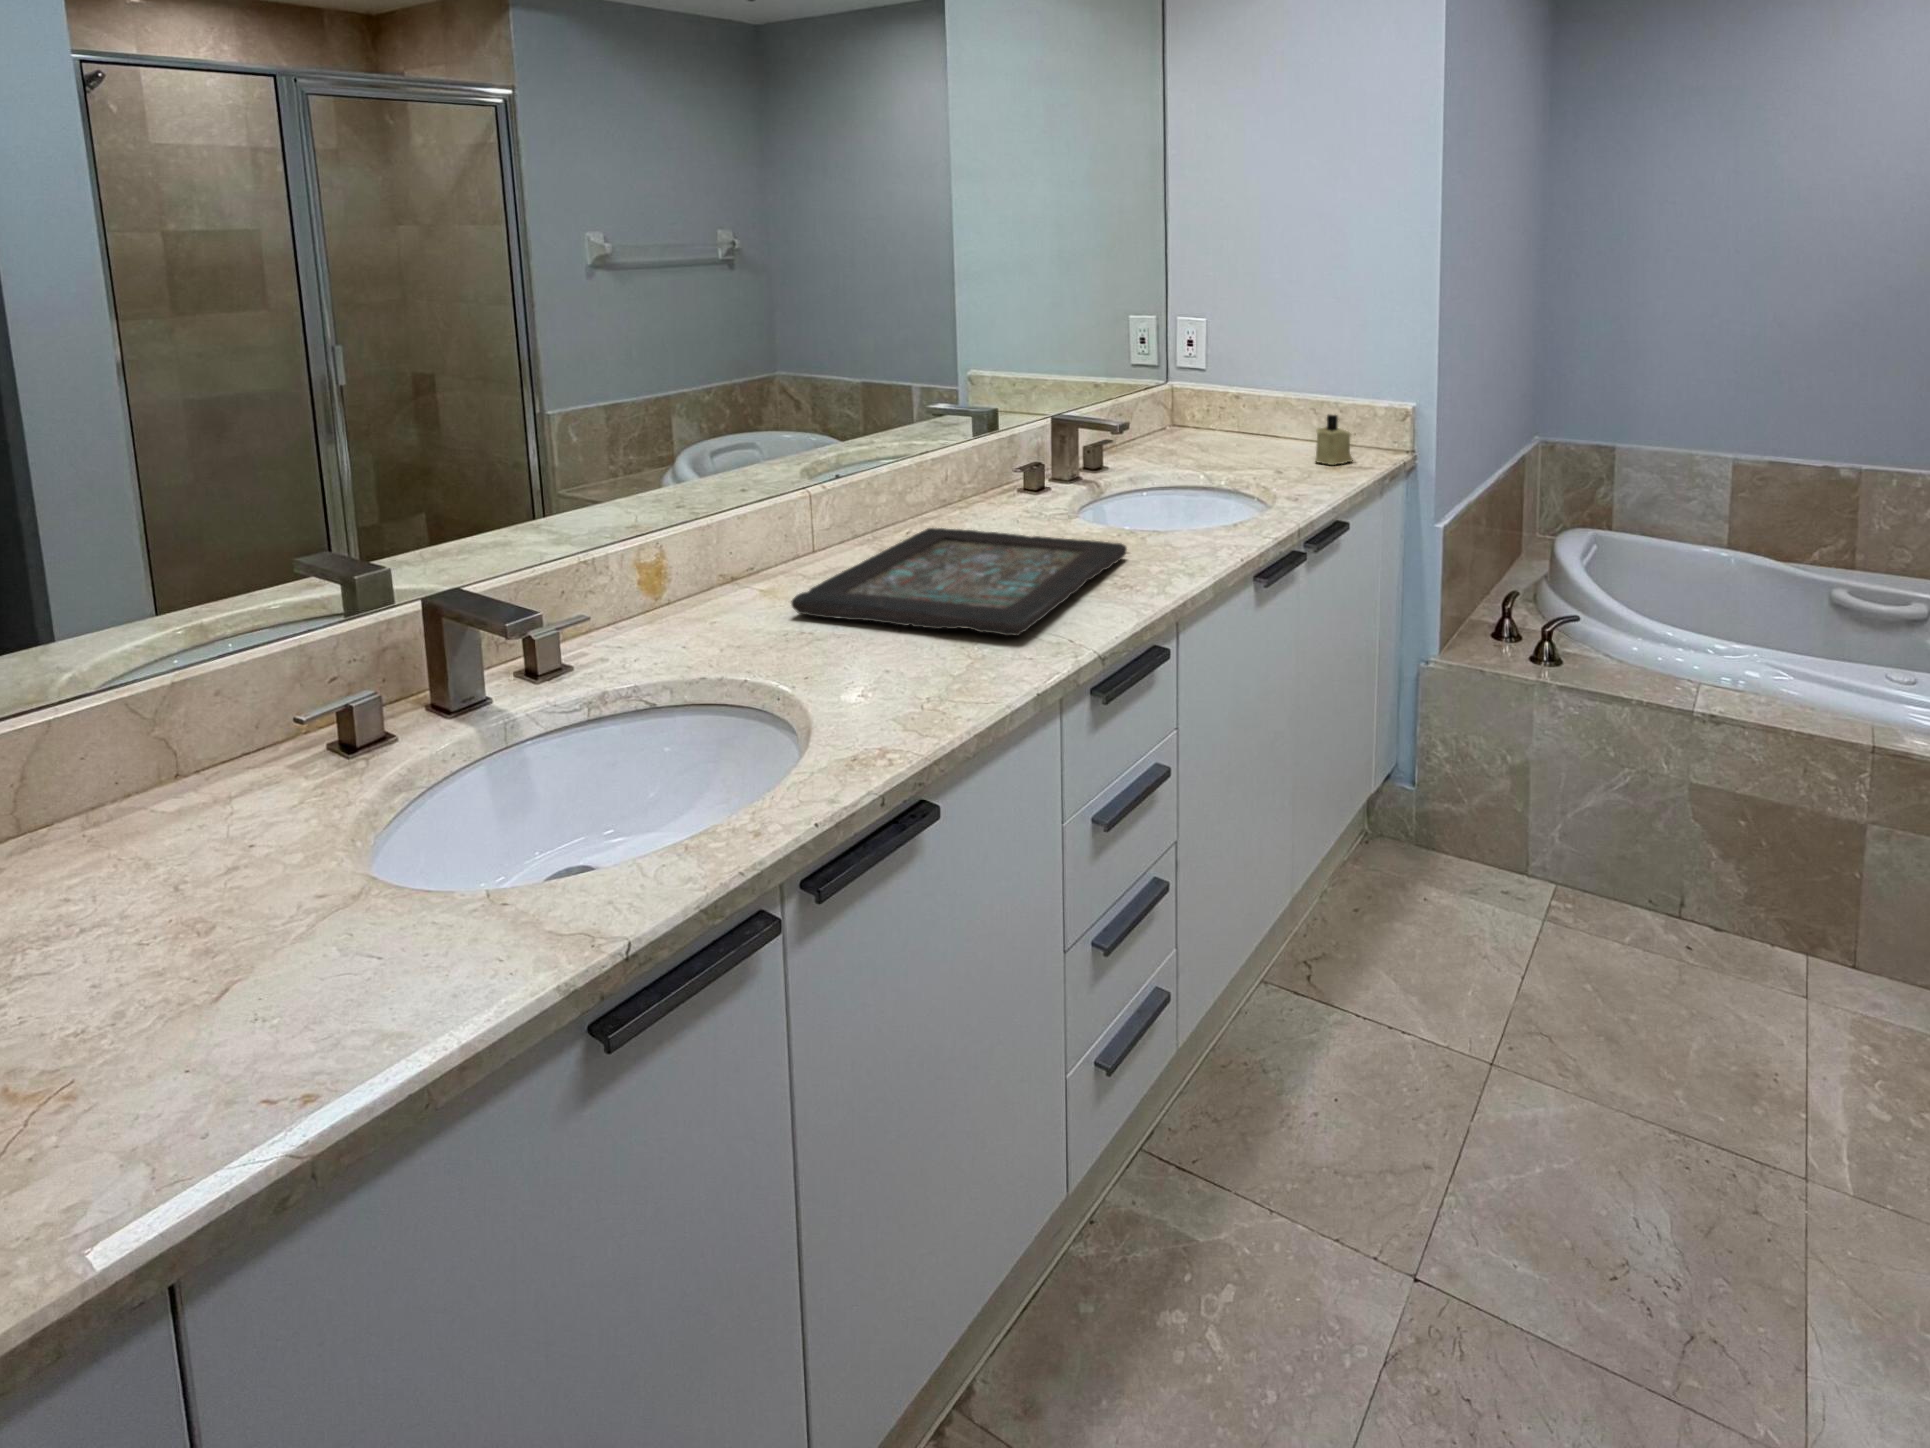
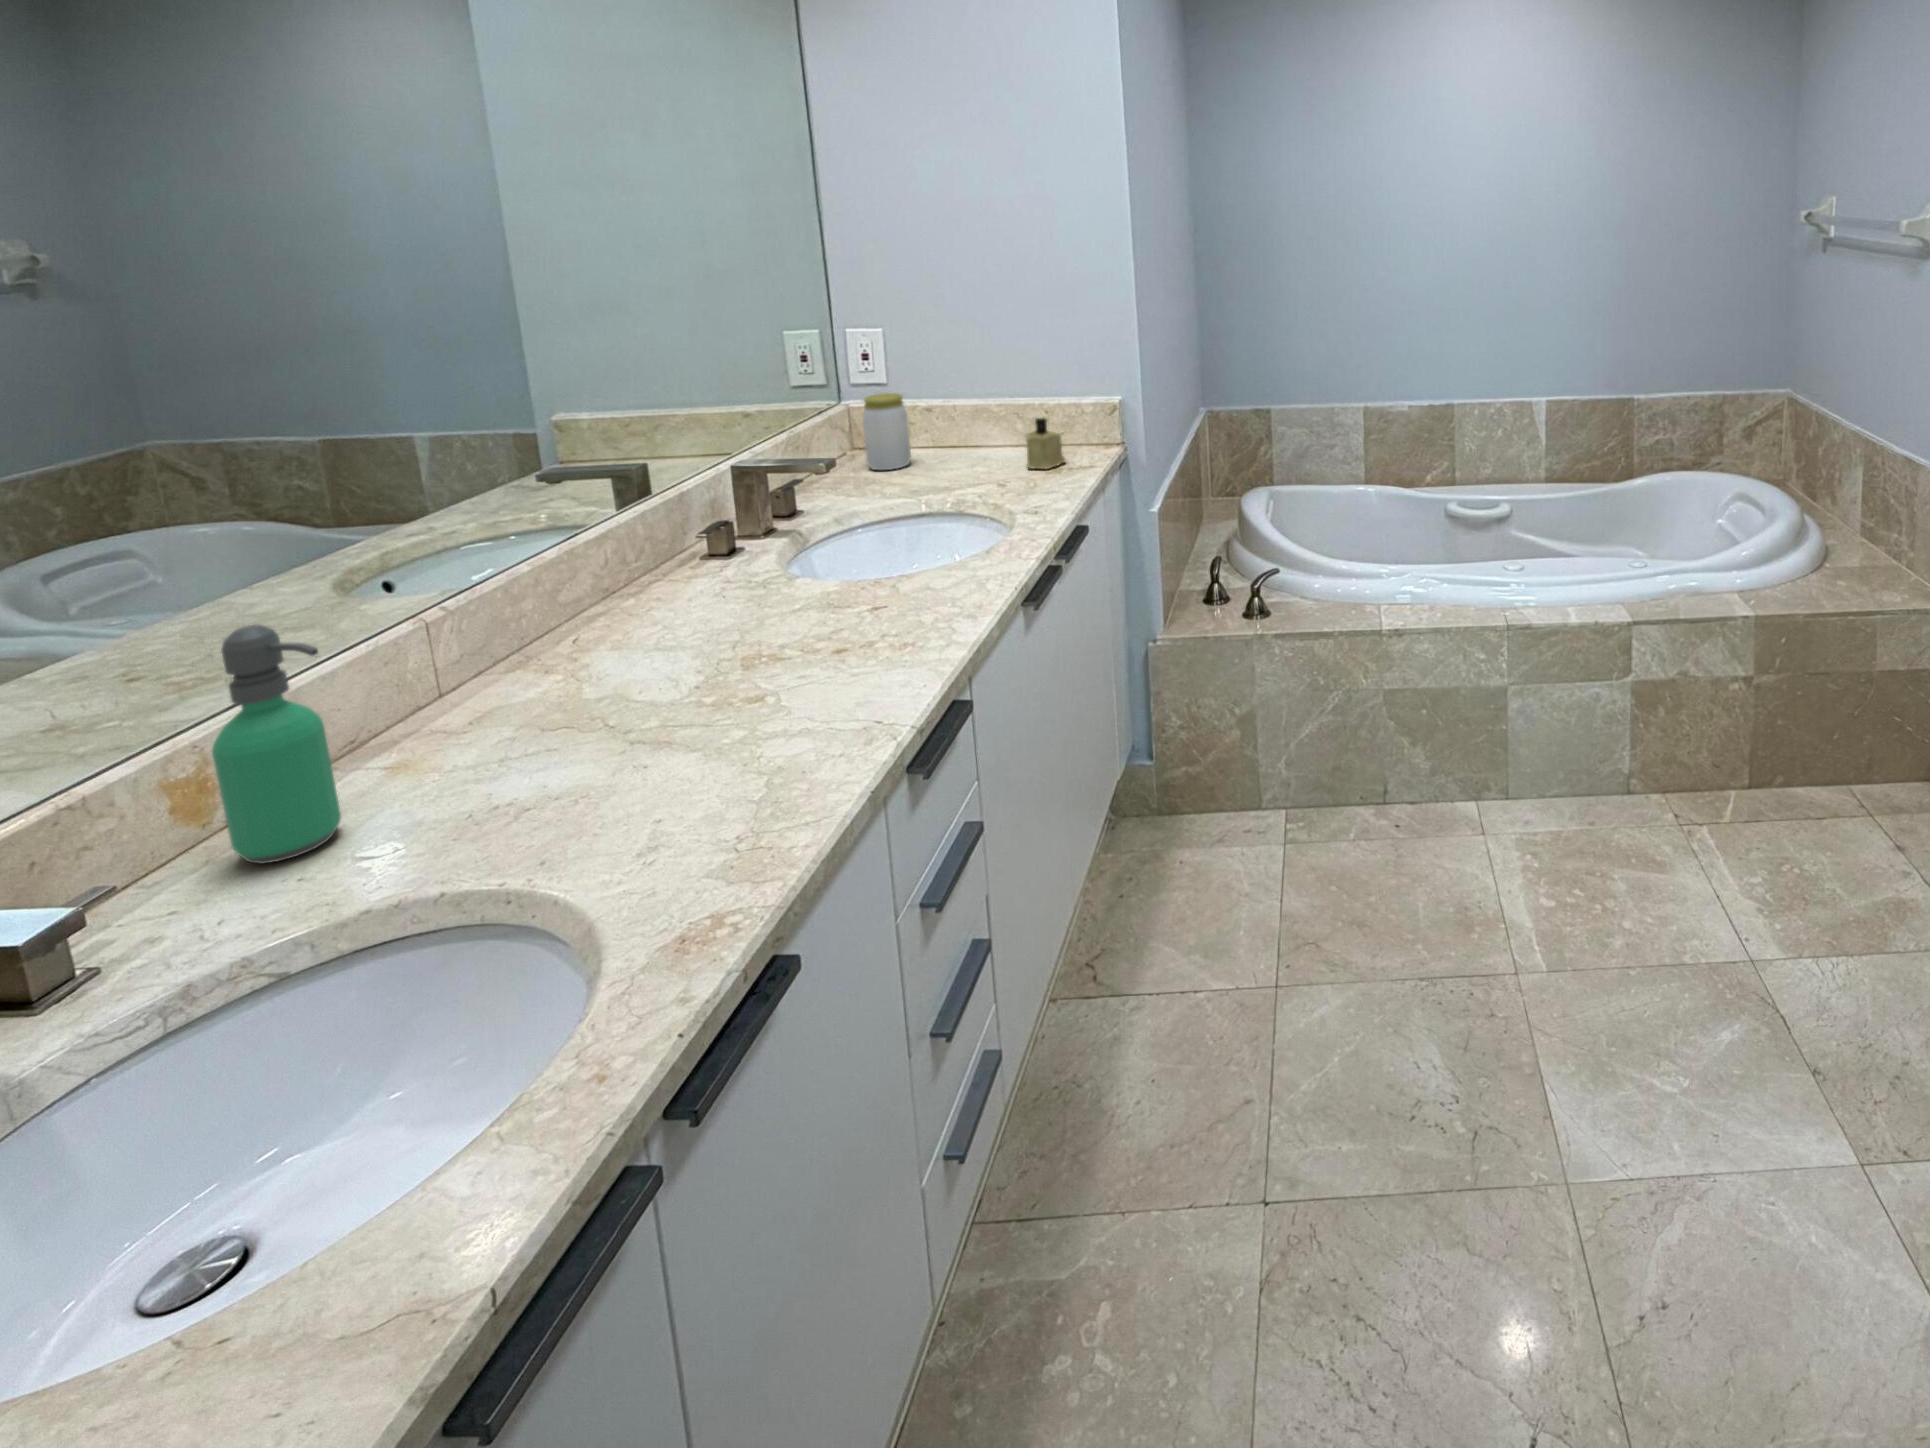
jar: none [1183,378,1221,447] -> present [862,393,911,470]
soap dispenser: none [658,461,723,633] -> present [212,625,341,864]
decorative tray: present [791,528,1127,636] -> none [457,600,883,785]

